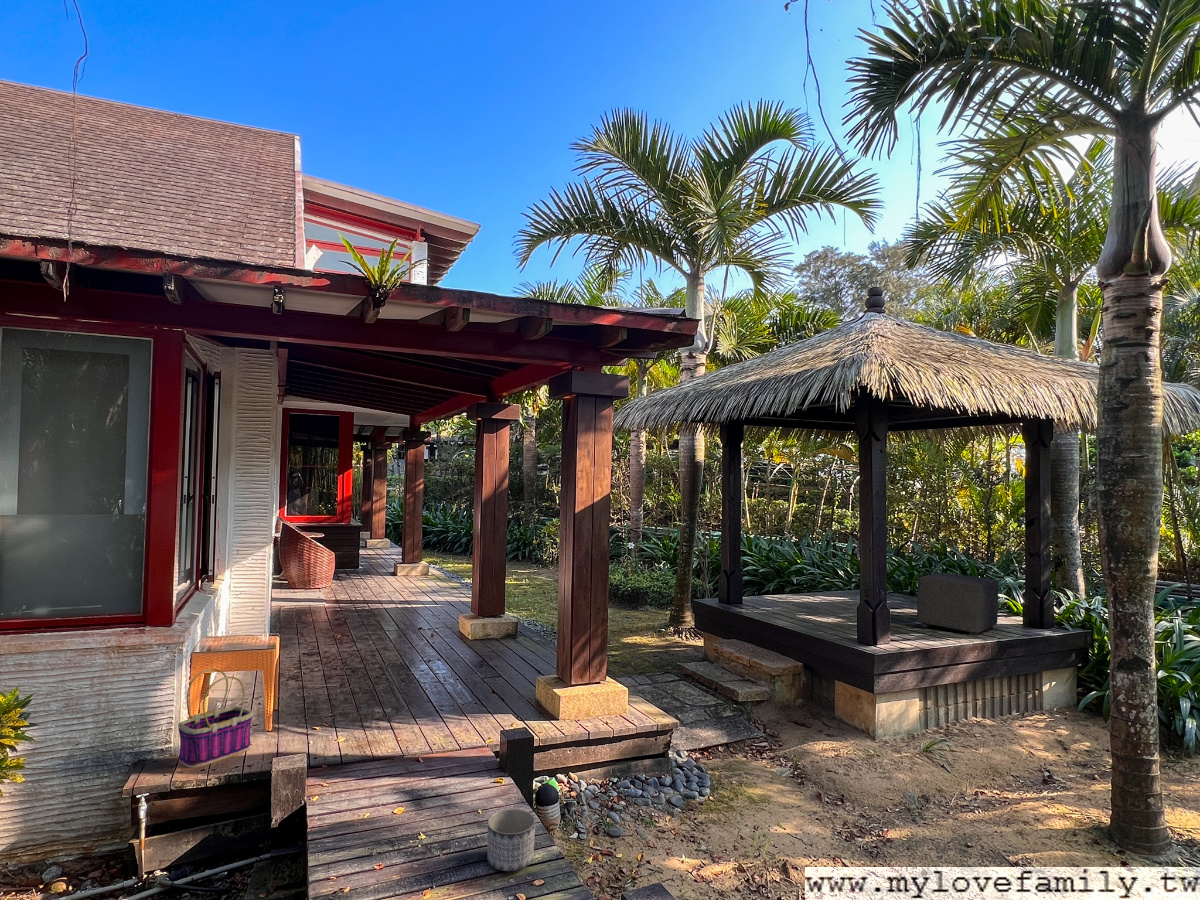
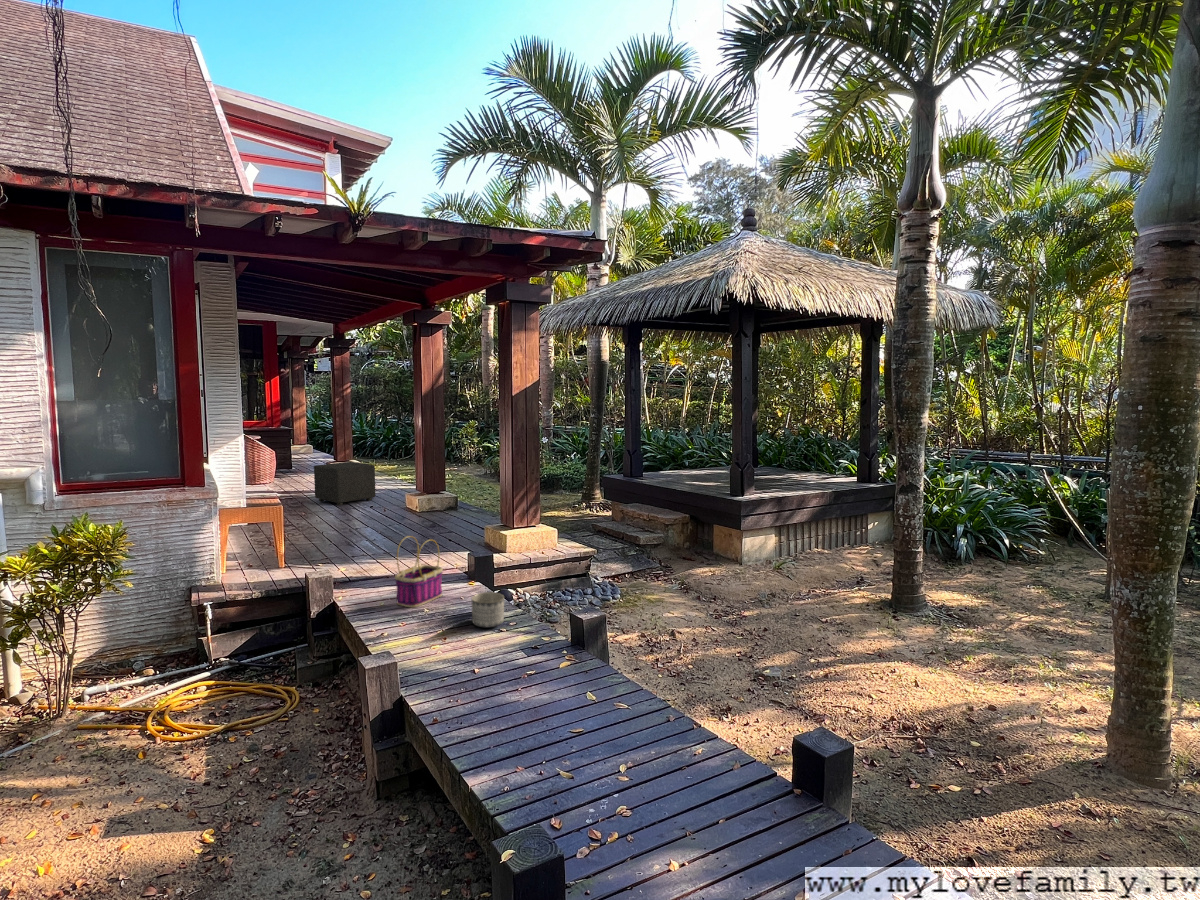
ottoman: present [917,572,999,635] -> present [314,462,375,505]
basket: present [178,669,253,768] -> present [395,536,443,607]

